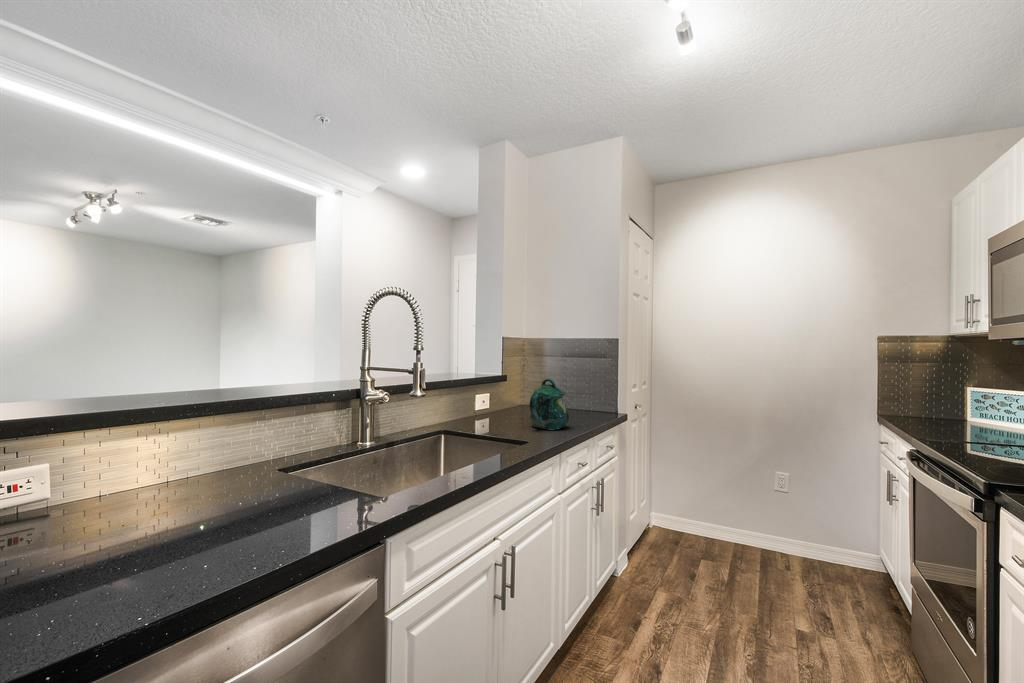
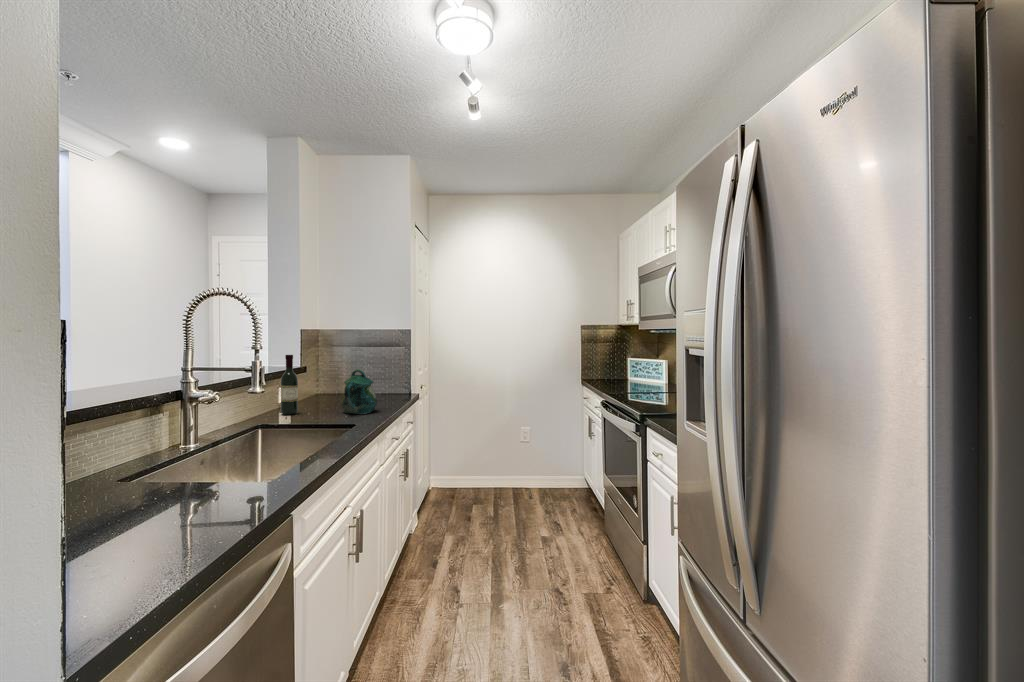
wine bottle: none [472,359,489,422] -> present [281,355,298,415]

